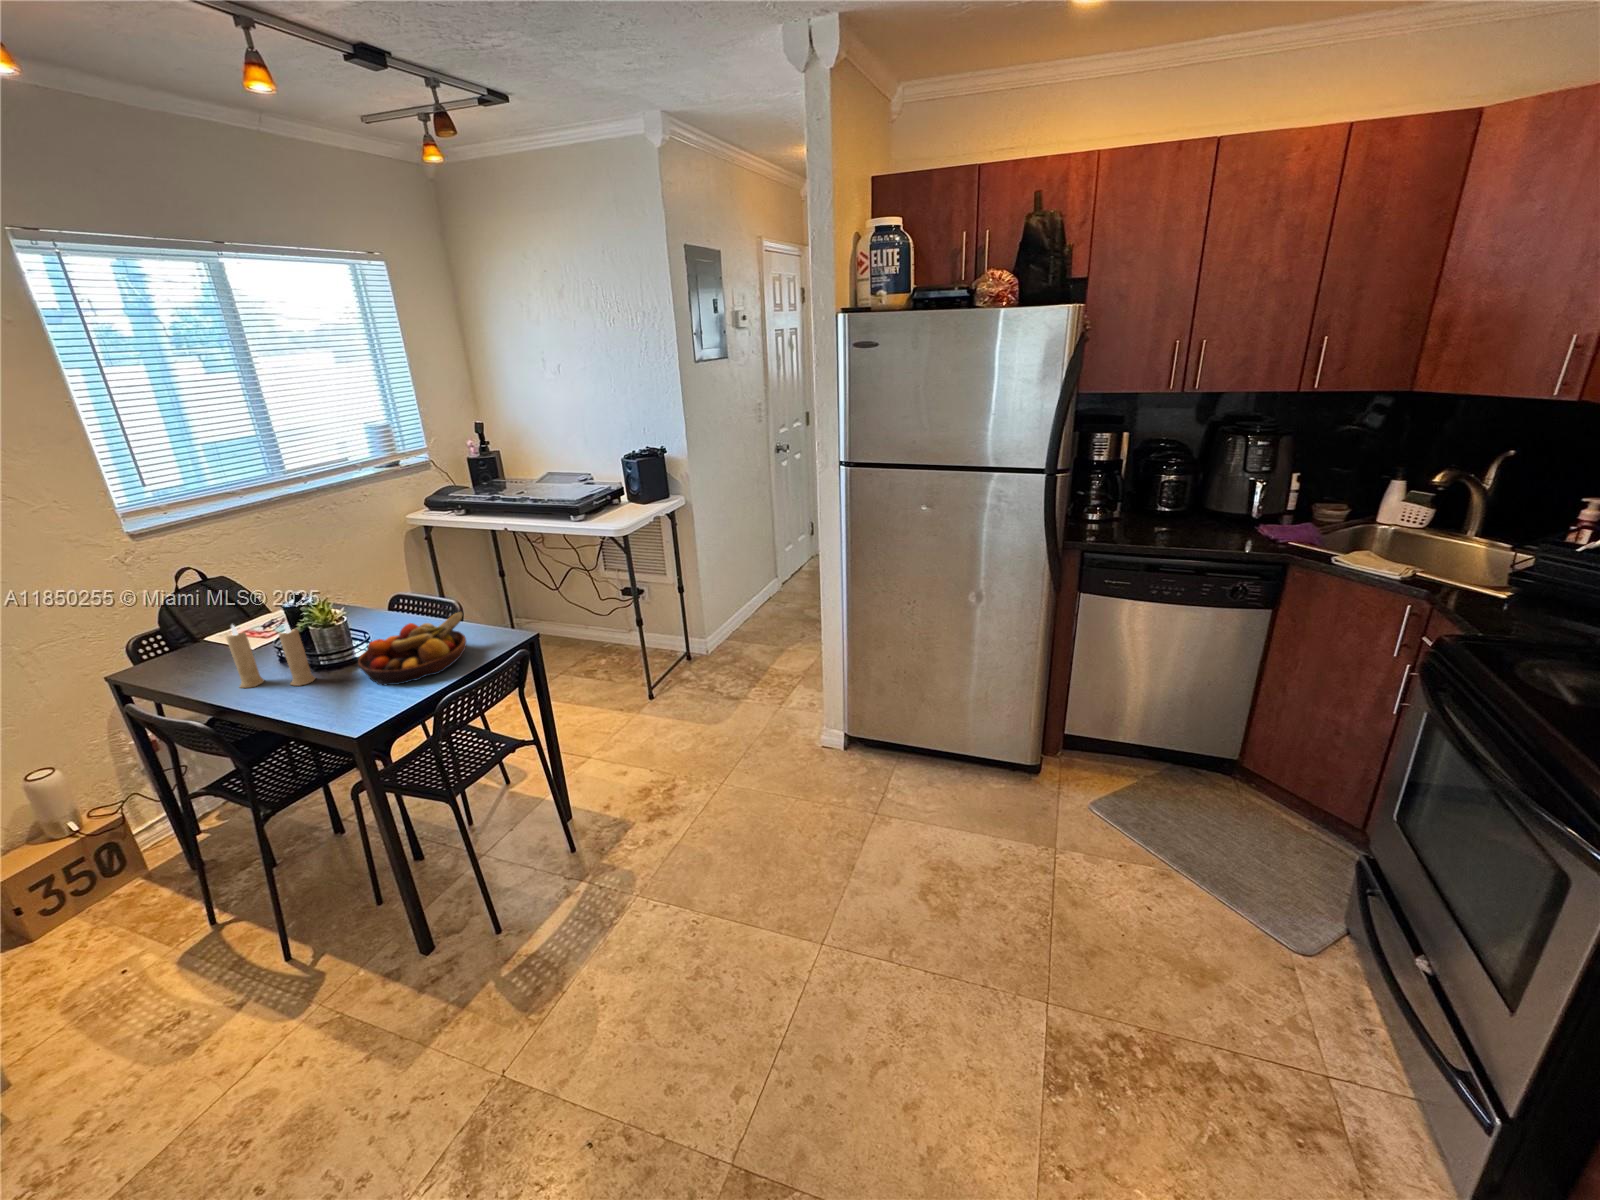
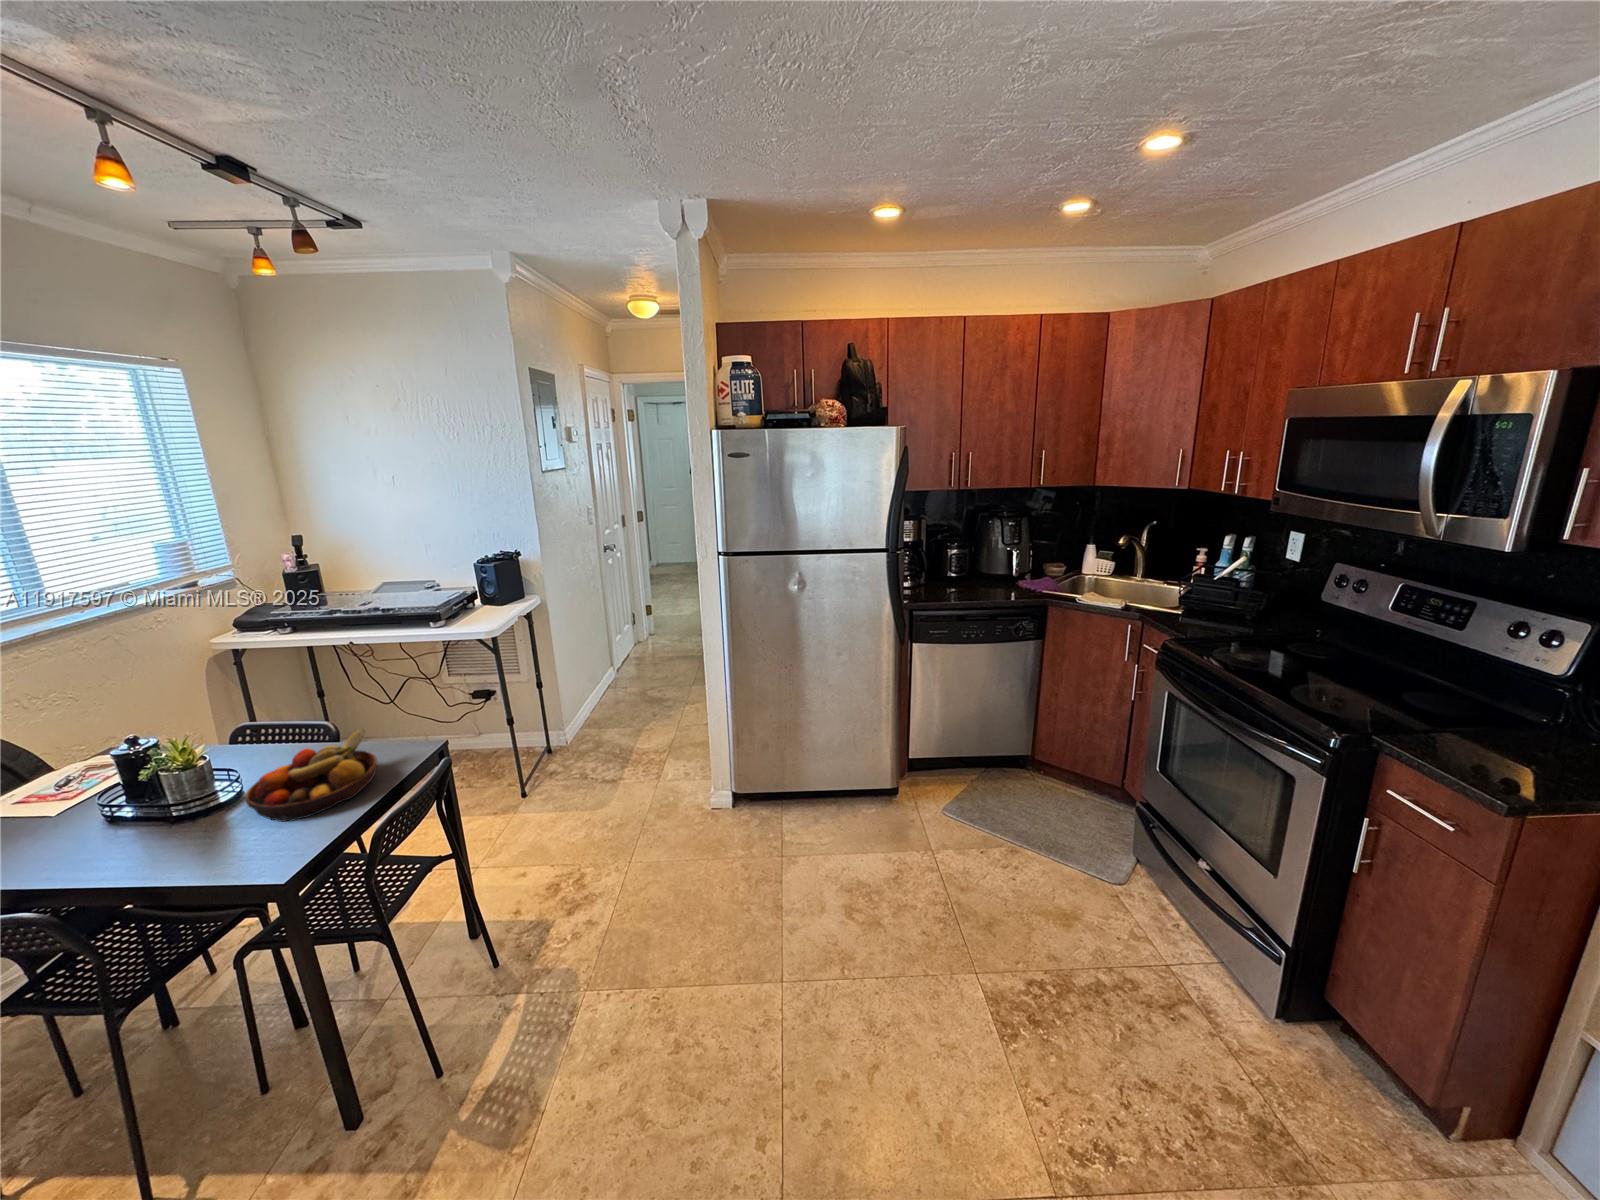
candle: present [226,623,315,688] -> none [51,761,186,860]

